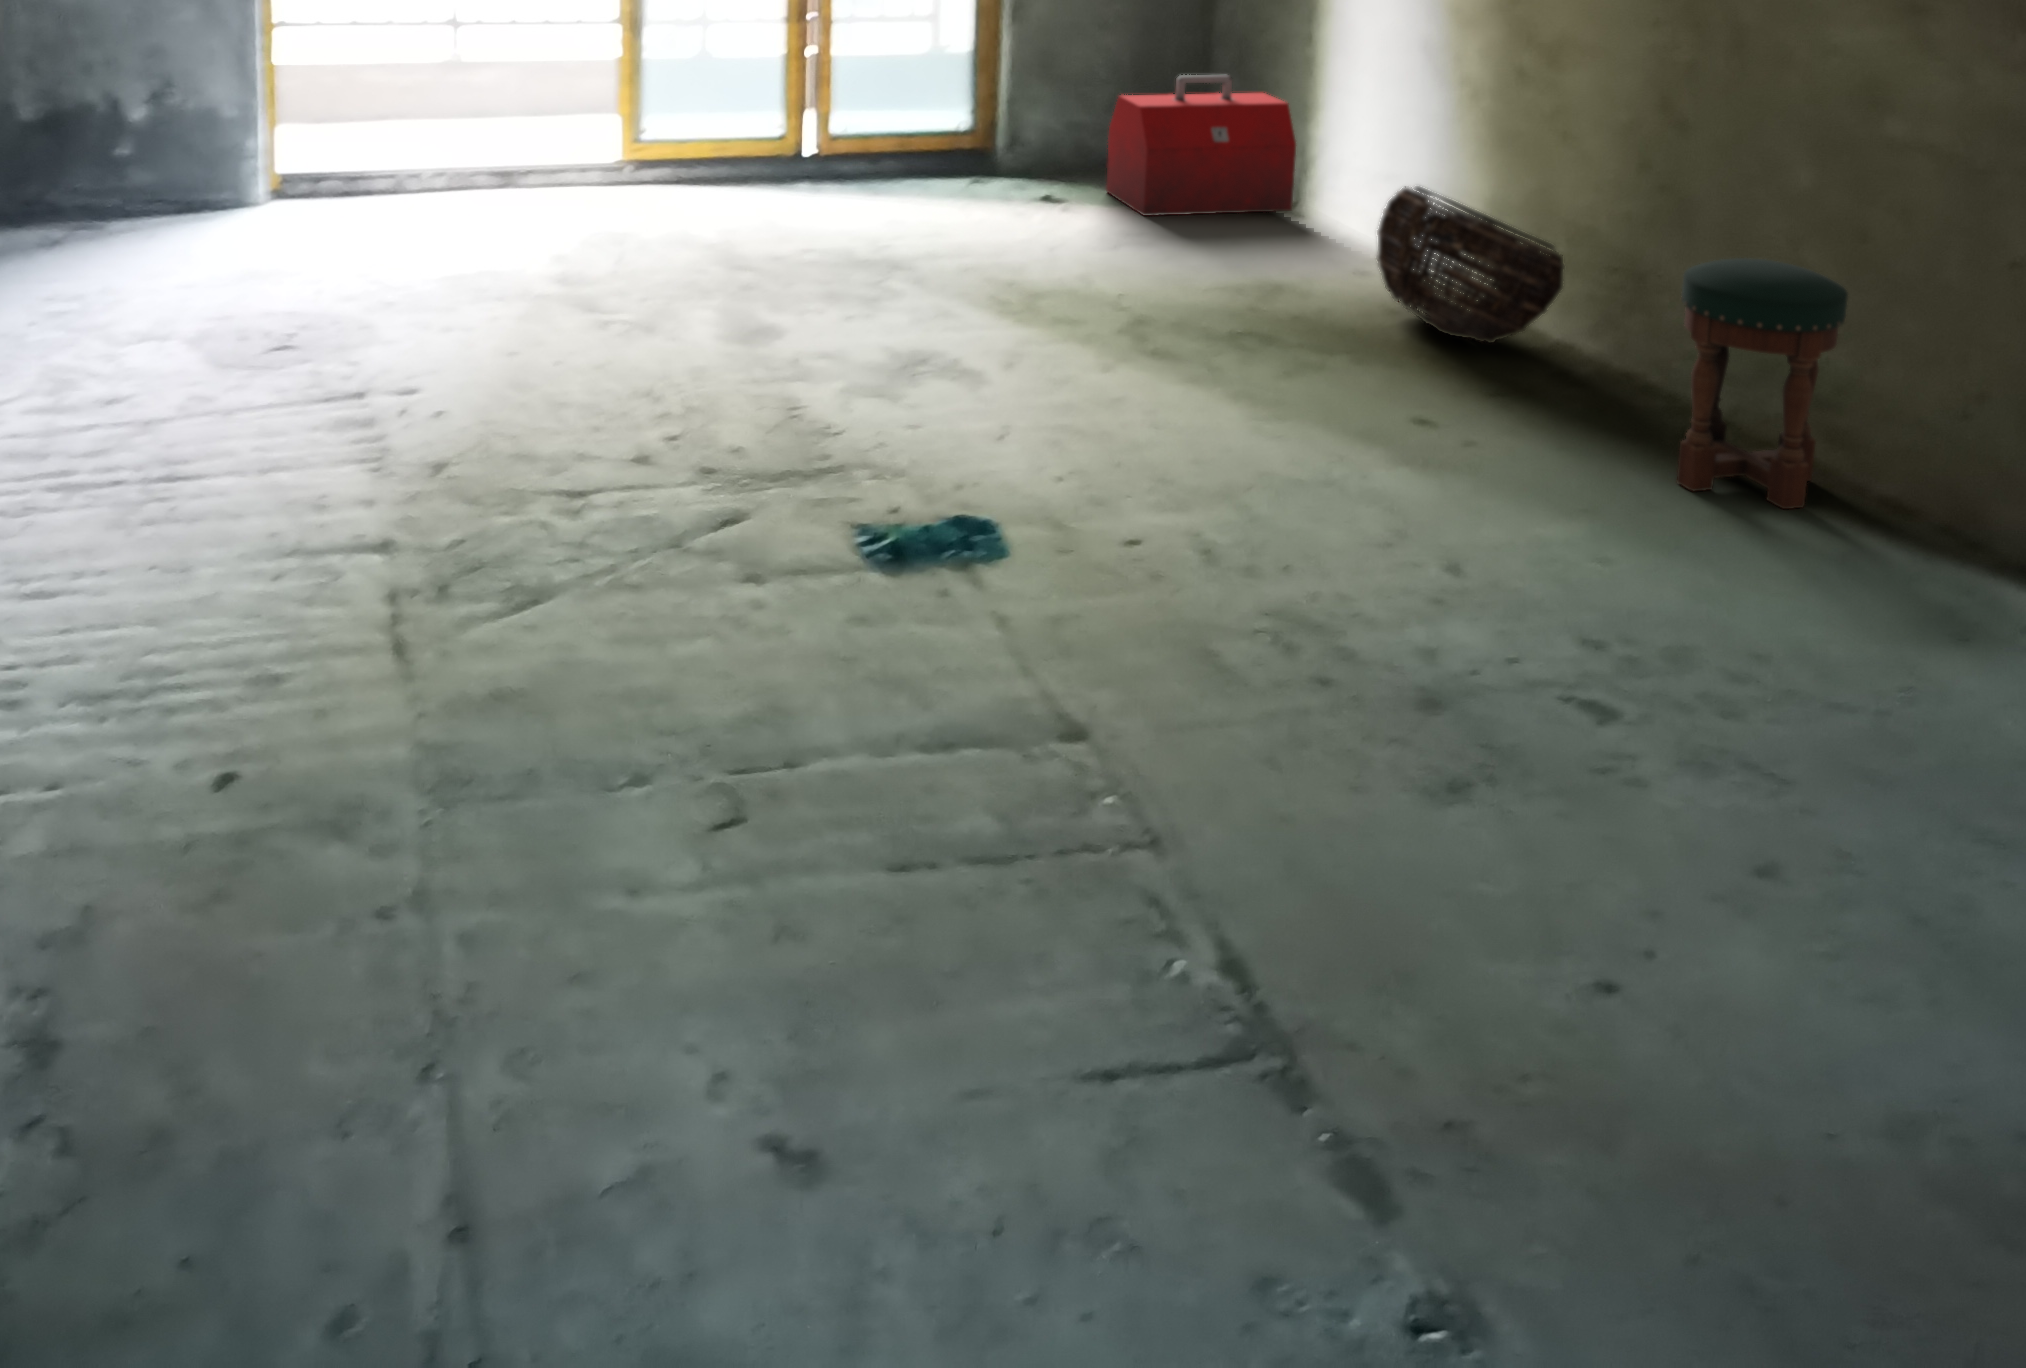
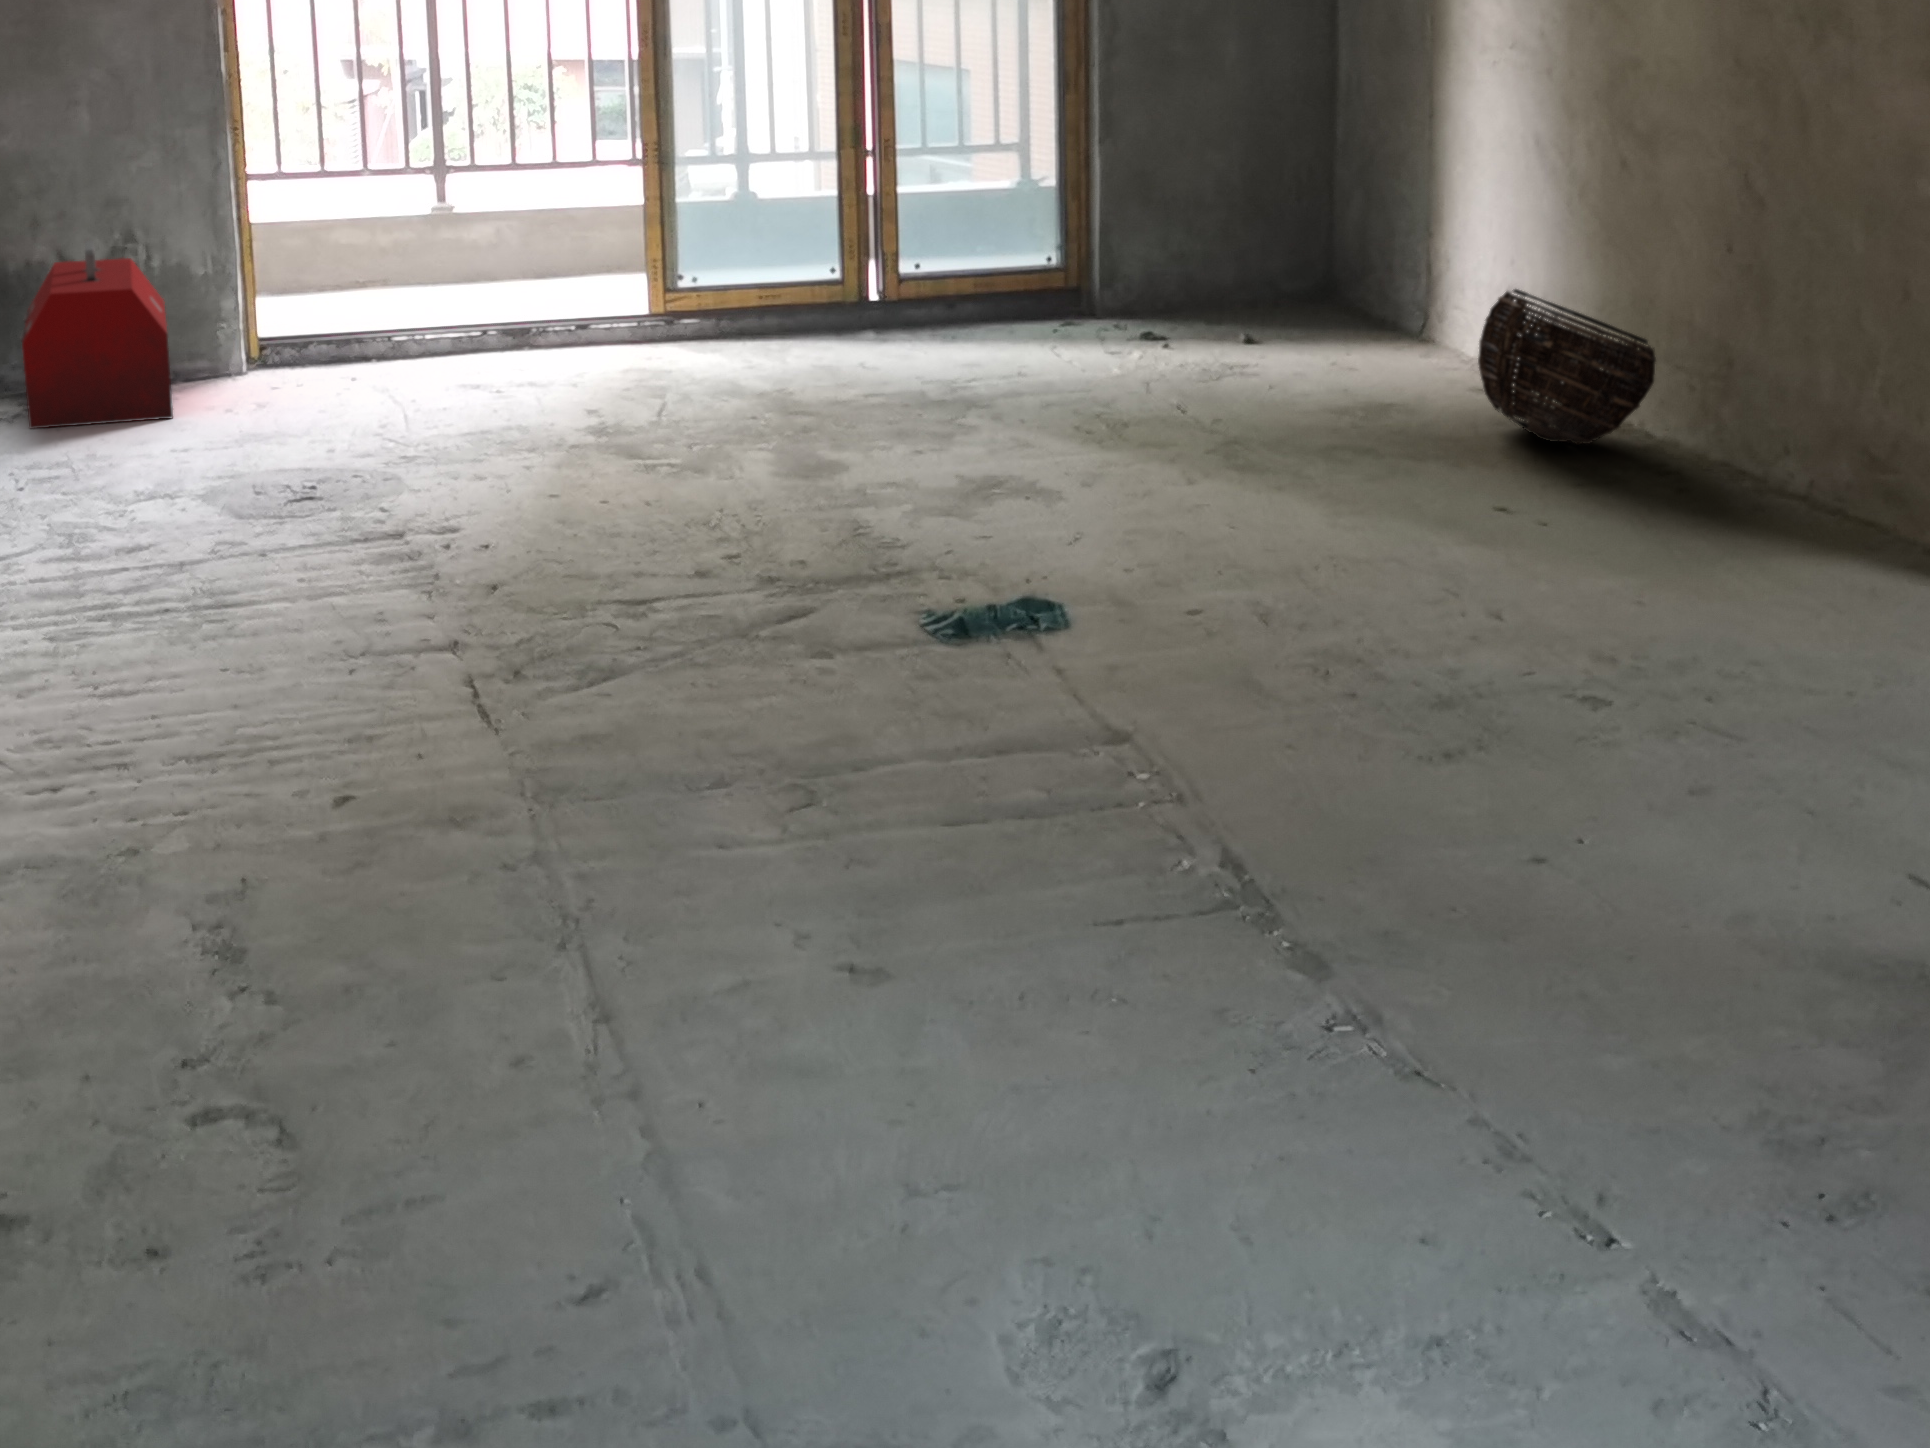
toolbox: present [1106,75,1296,216] -> present [20,241,173,429]
stool: present [1676,258,1848,509] -> none [1731,325,1883,563]

